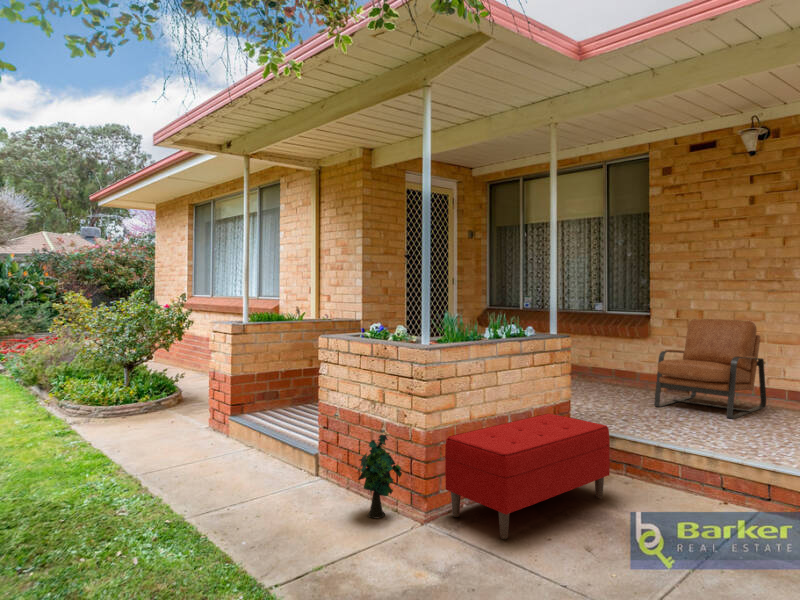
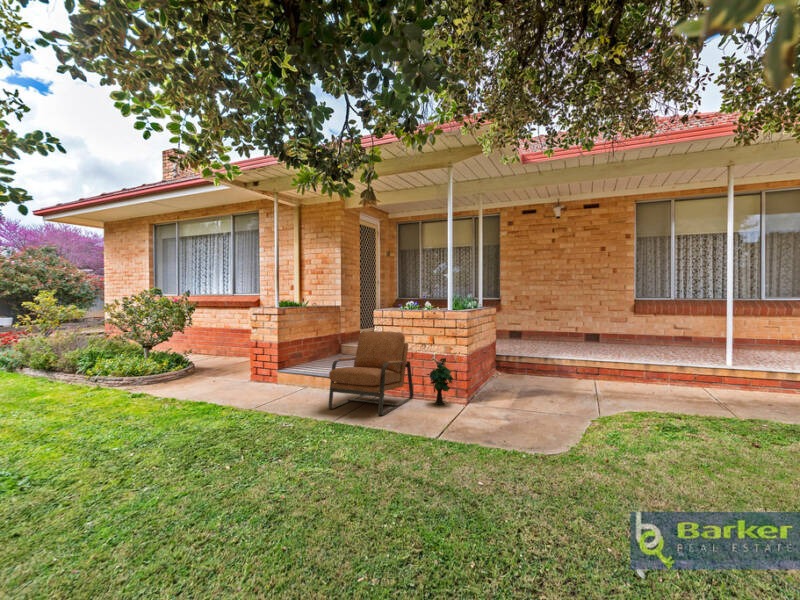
chair: present [654,319,766,419] -> present [328,331,413,415]
bench: present [445,414,610,539] -> none [472,347,533,403]

